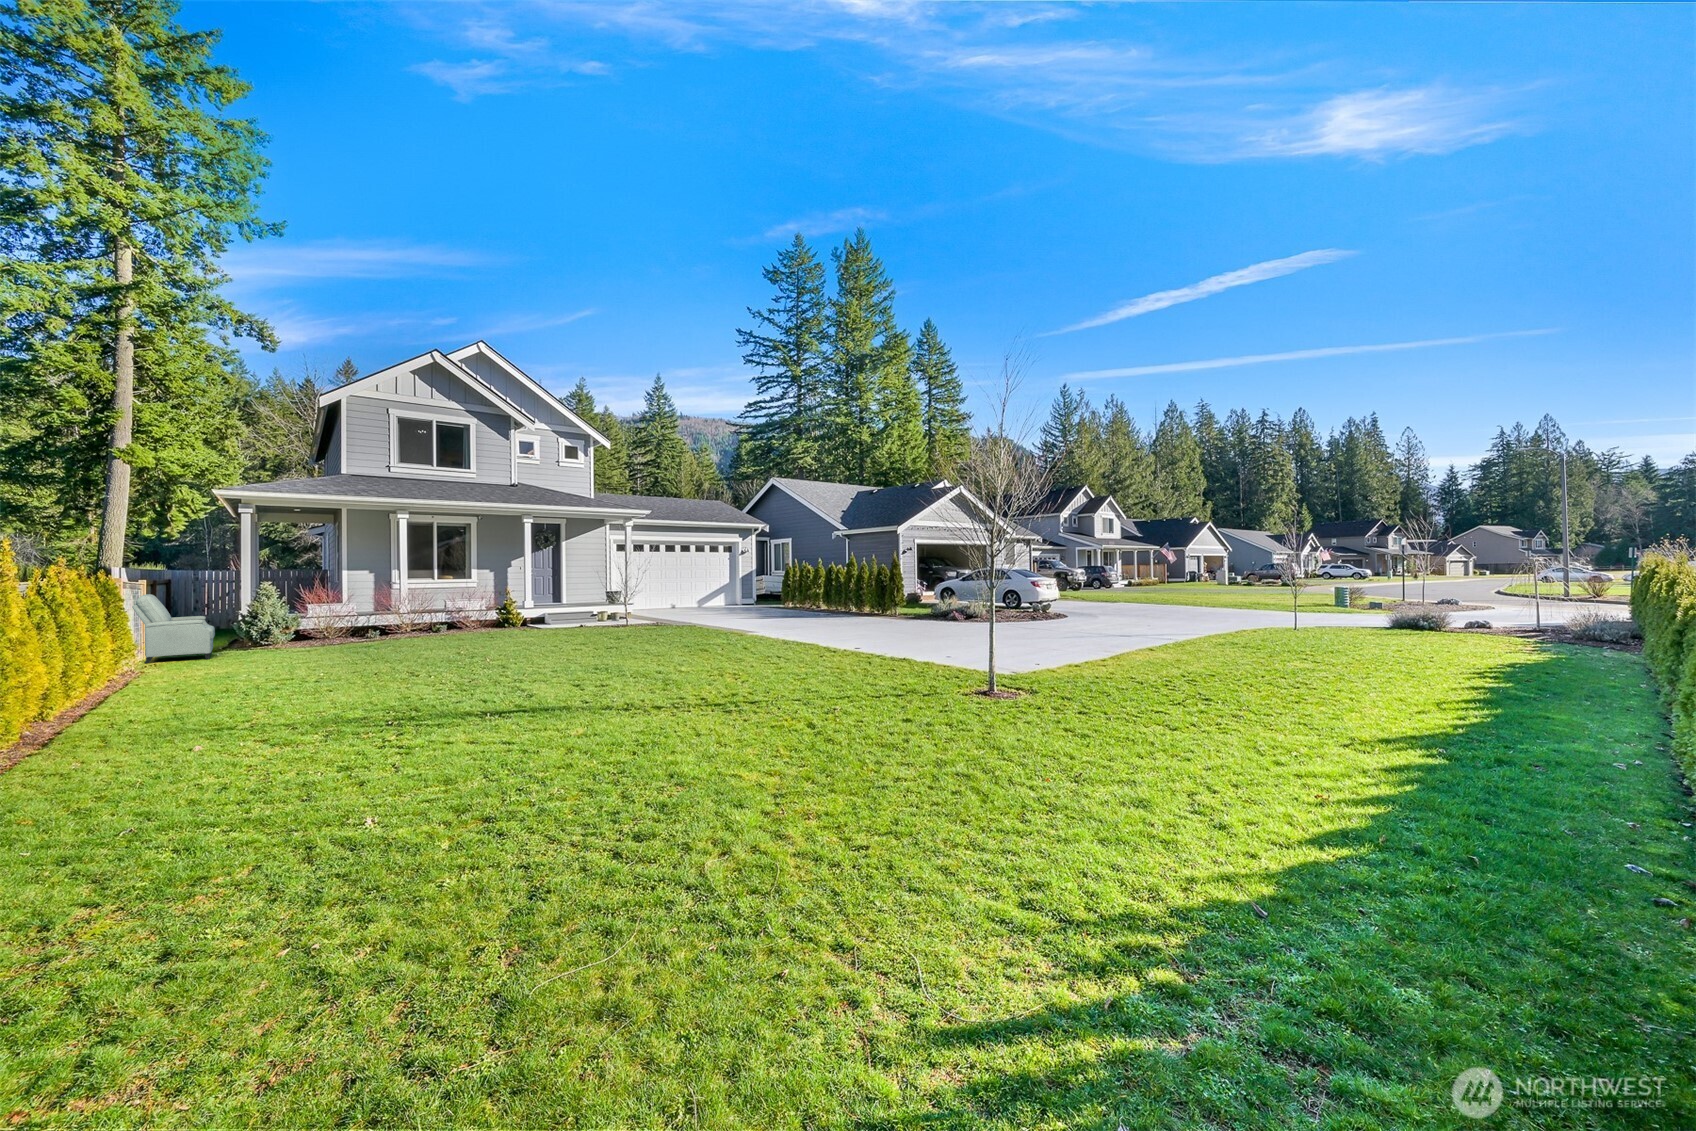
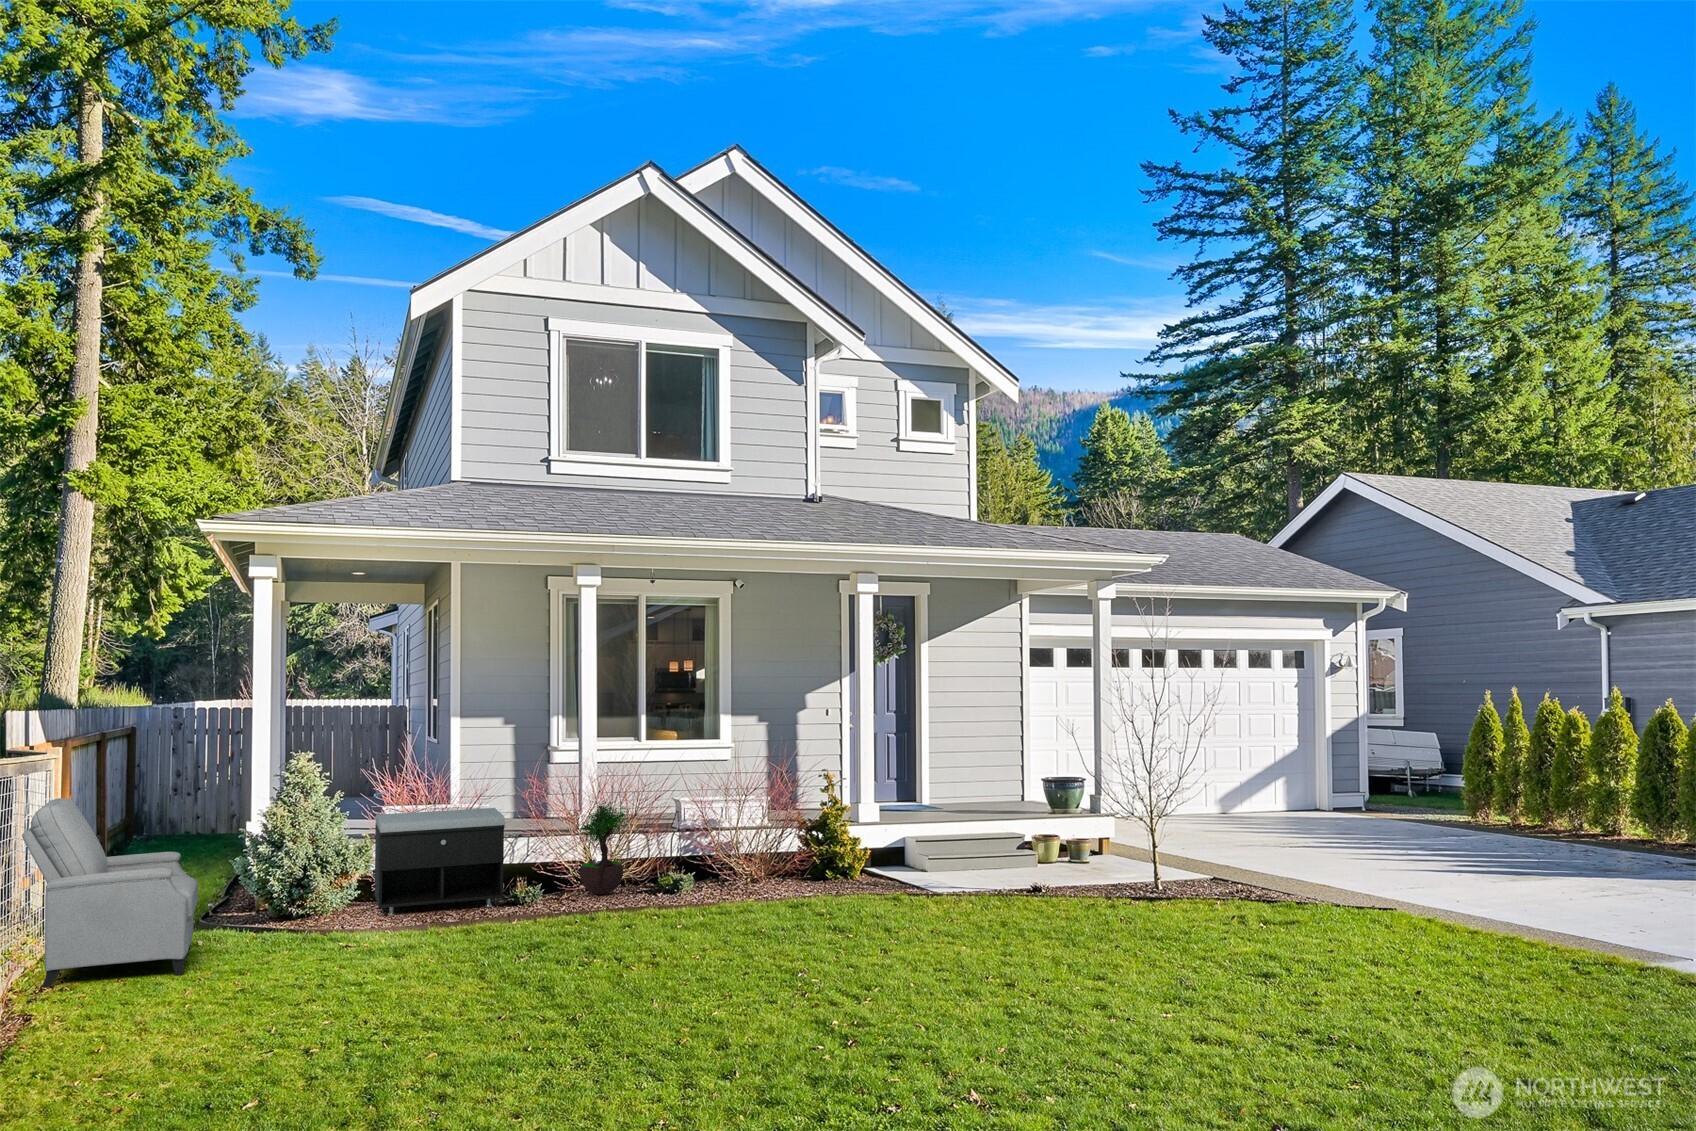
potted tree: none [392,600,419,638] -> present [574,802,629,894]
storage bench: none [300,604,360,645] -> present [375,808,505,915]

